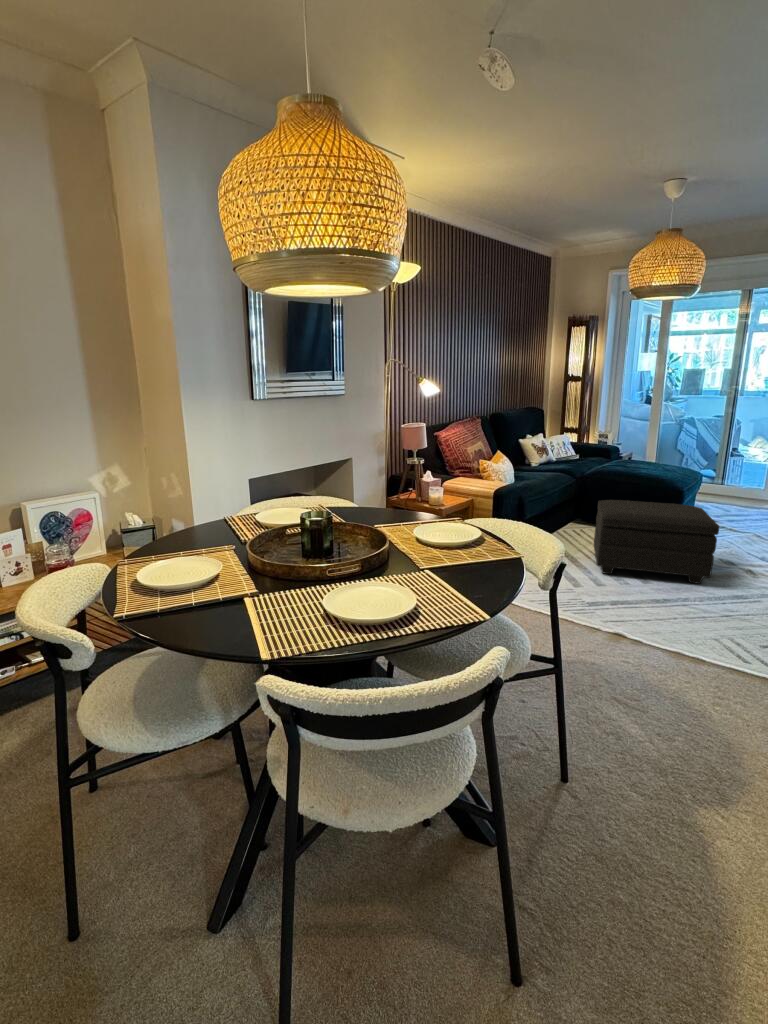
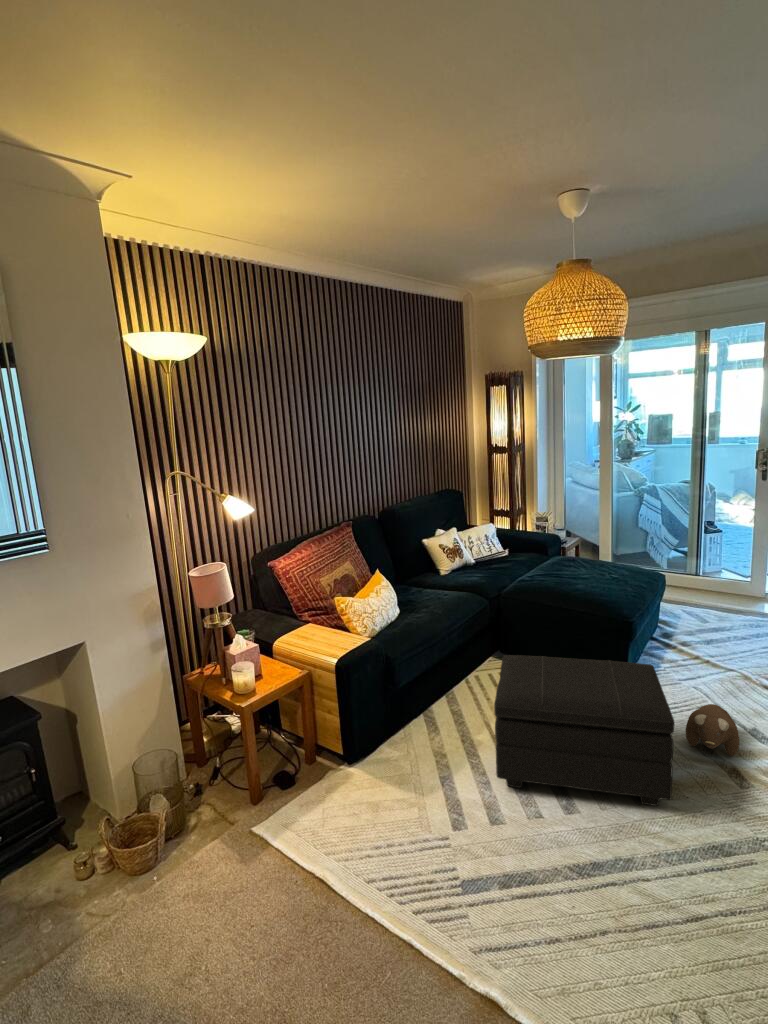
plush toy: none [717,537,754,568] -> present [686,704,739,756]

